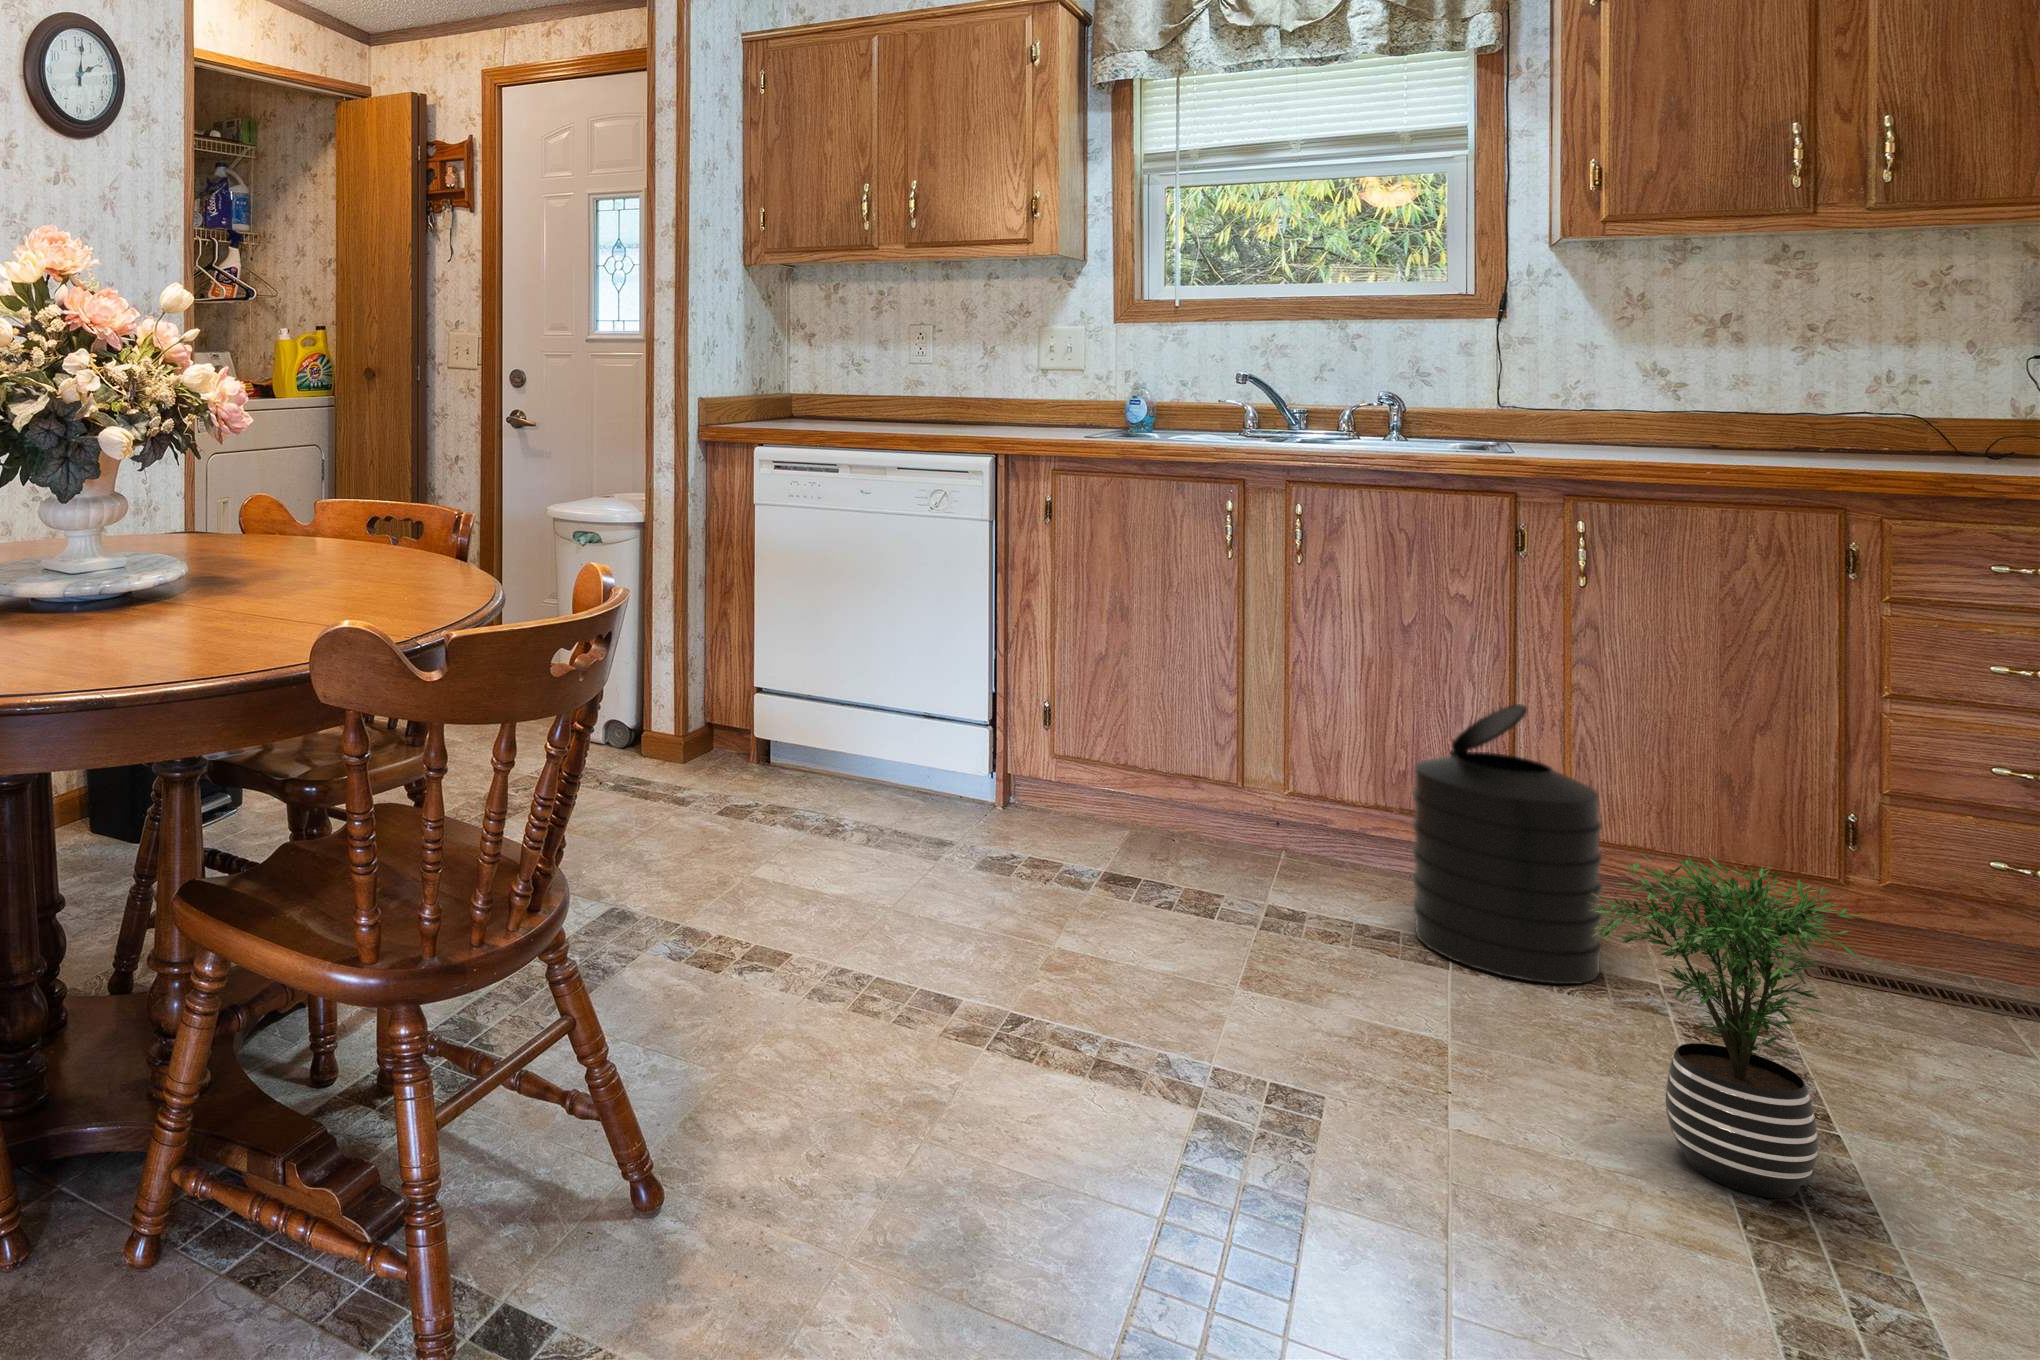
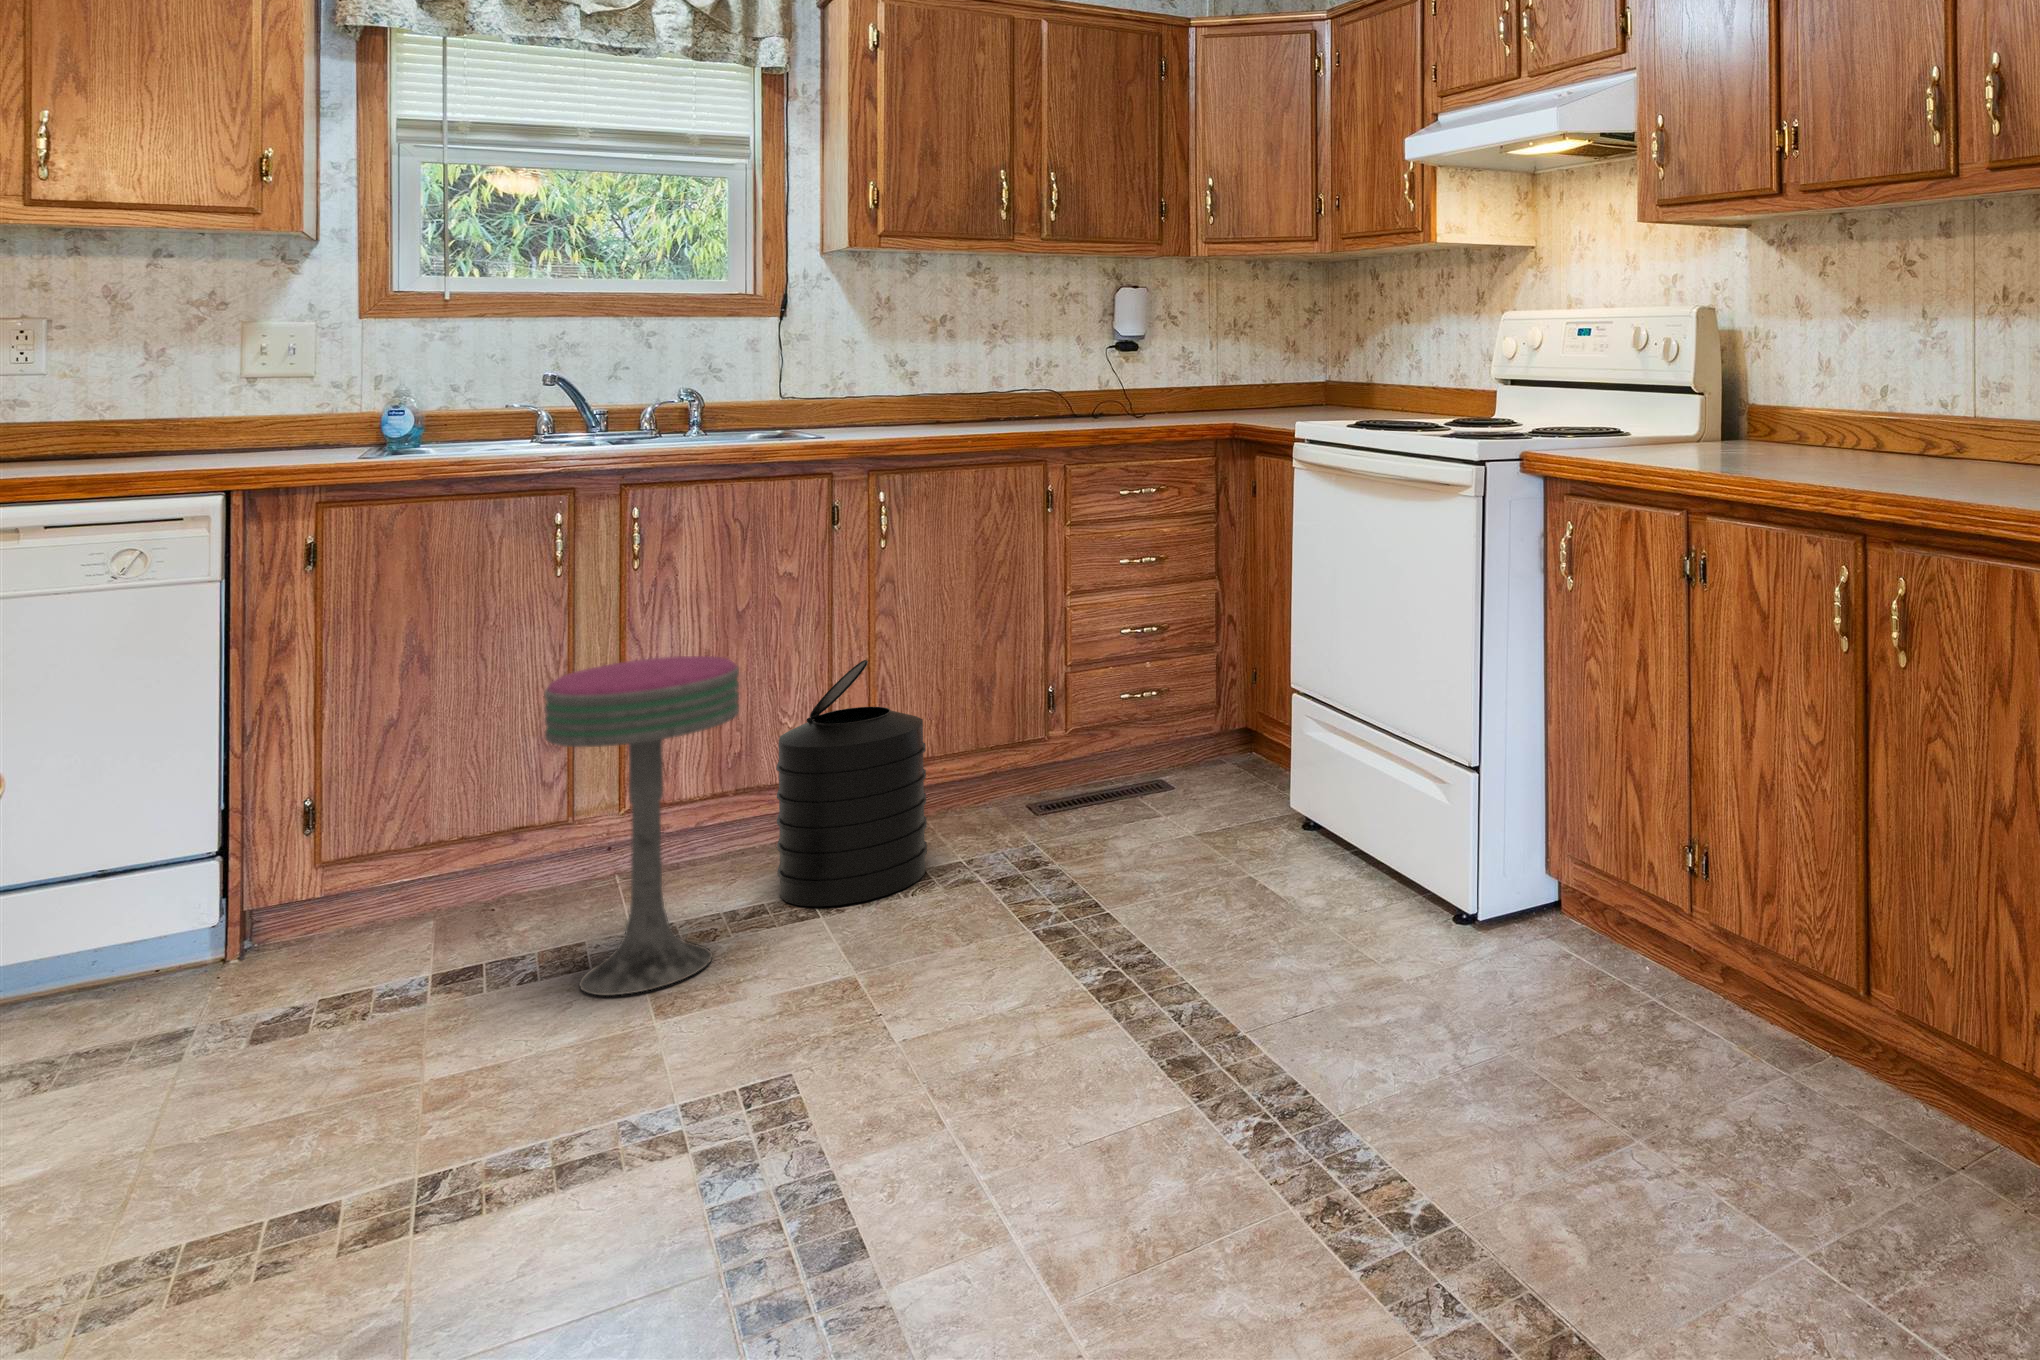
bar stool: none [1170,640,1348,963] -> present [544,656,739,995]
potted plant: present [1590,853,1866,1198] -> none [975,725,1143,972]

